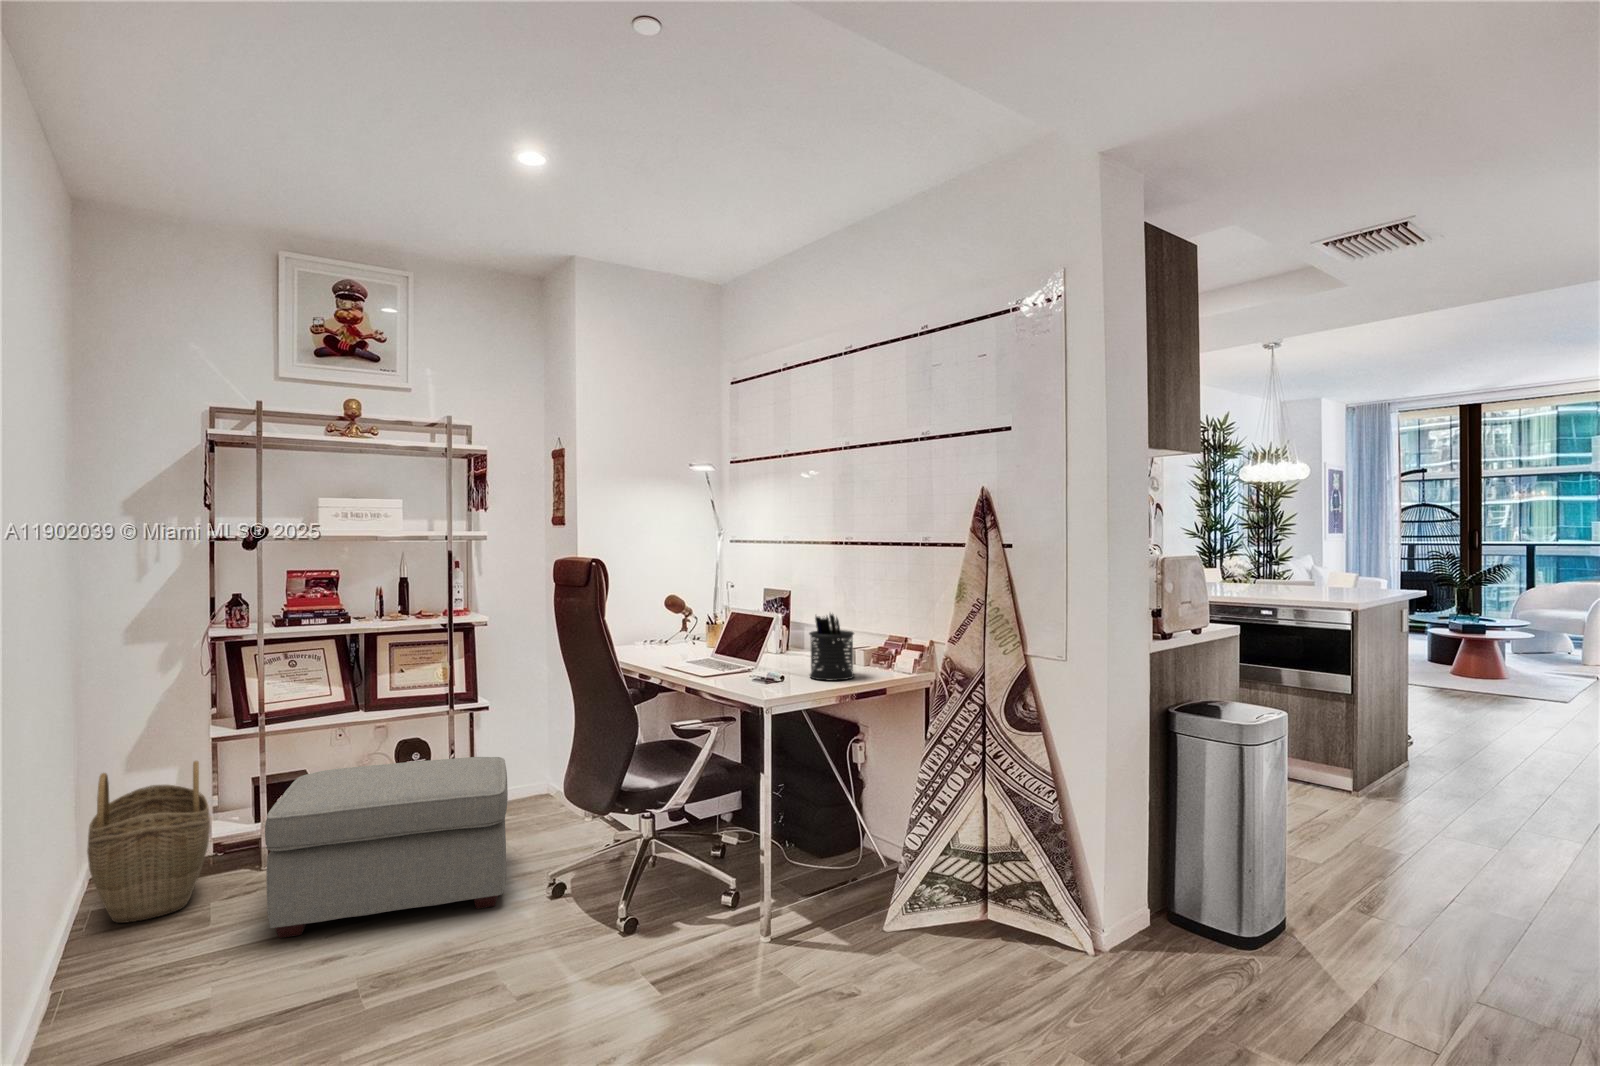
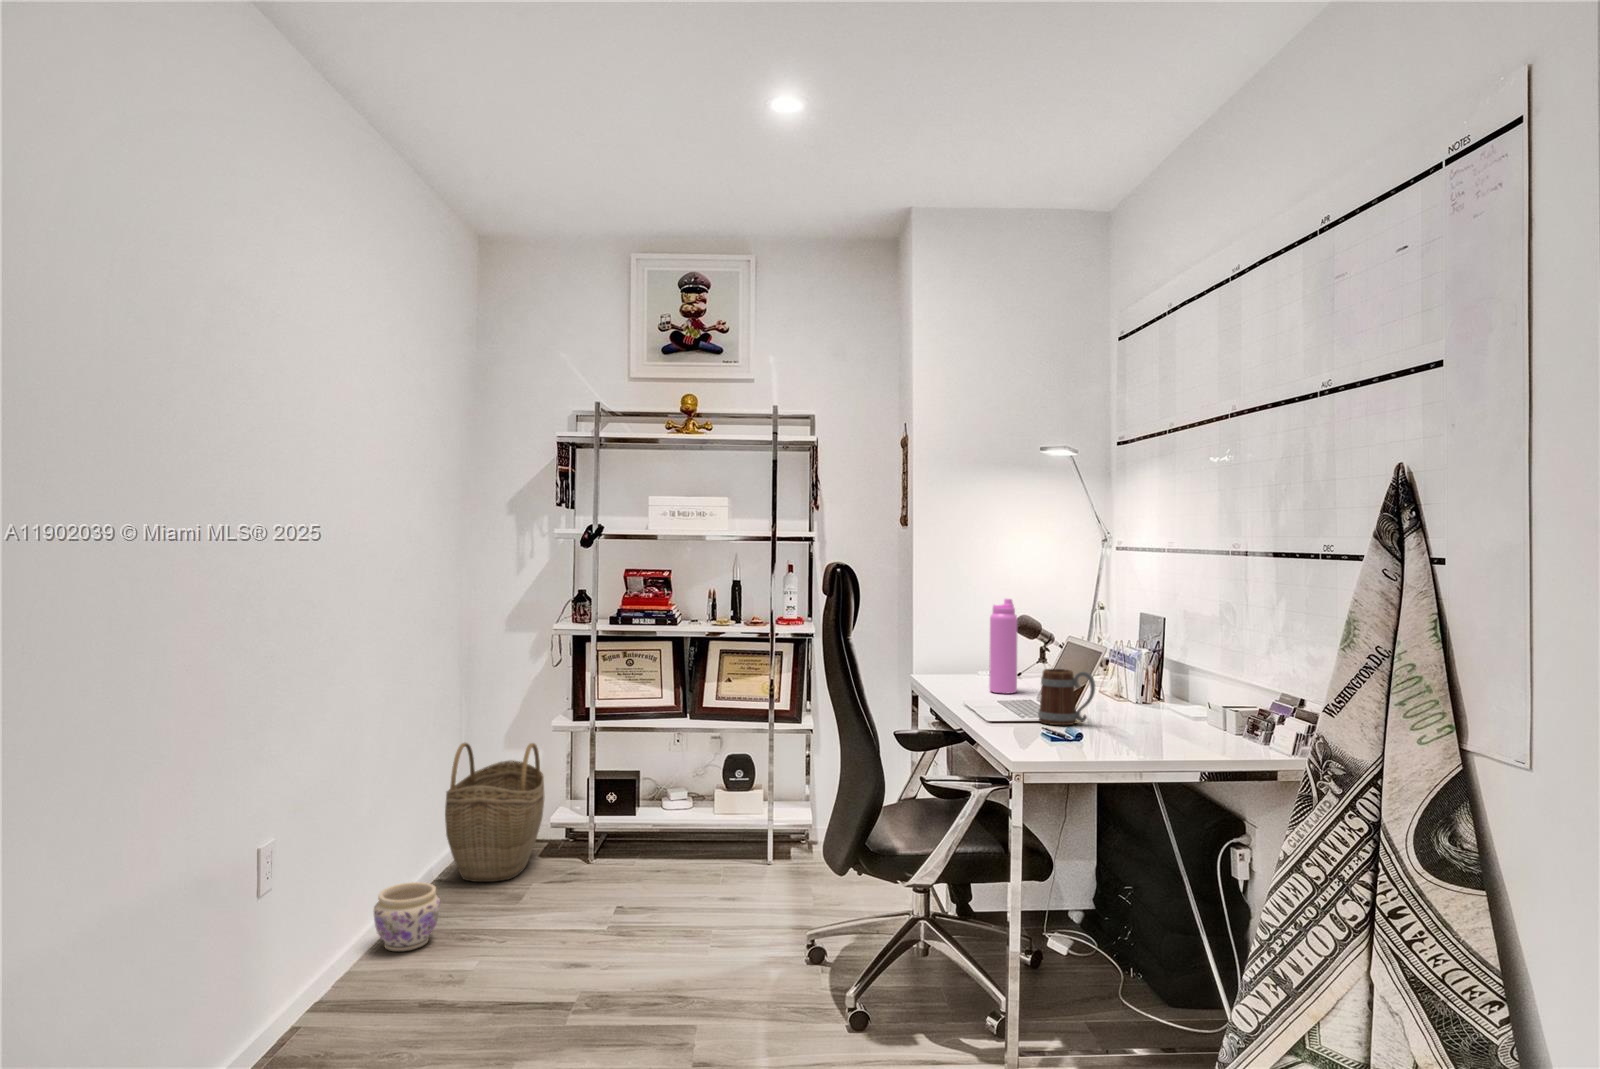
water bottle: none [674,583,696,657] -> present [989,599,1017,693]
pen holder: present [809,614,854,680] -> none [1118,647,1189,749]
mug: none [741,632,782,673] -> present [1038,669,1095,725]
ottoman: present [265,757,508,938] -> none [538,770,791,952]
planter: none [59,926,148,1010] -> present [373,882,440,952]

